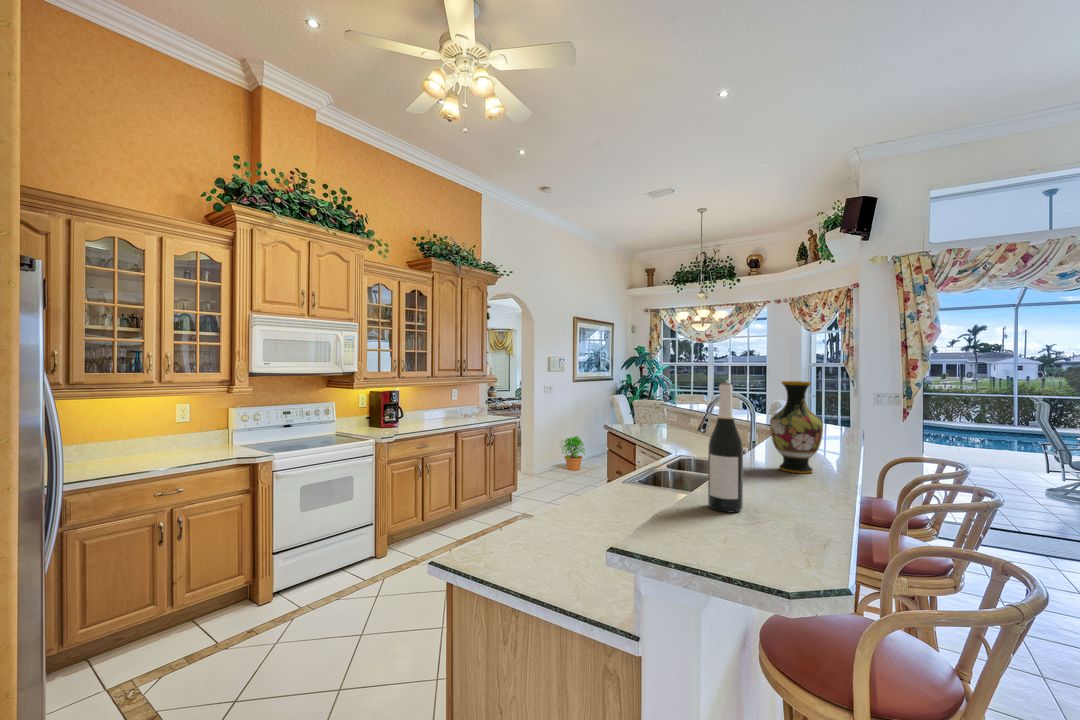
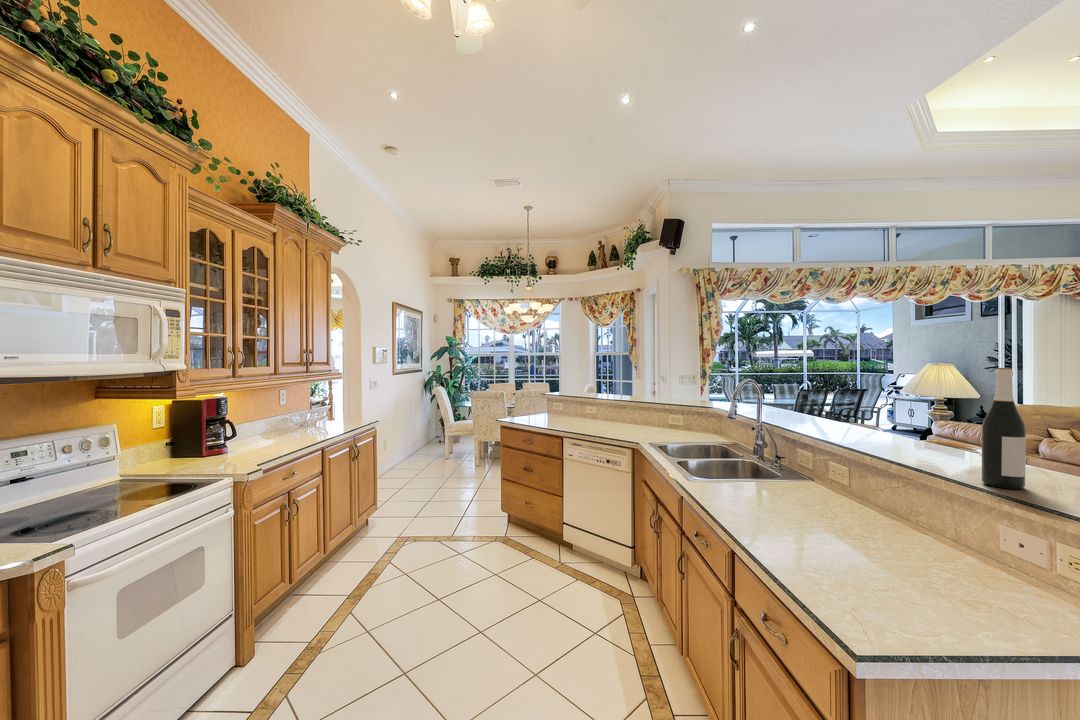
vase: present [770,381,823,473] -> none [840,366,890,445]
potted plant: present [562,436,585,470] -> none [383,435,413,475]

